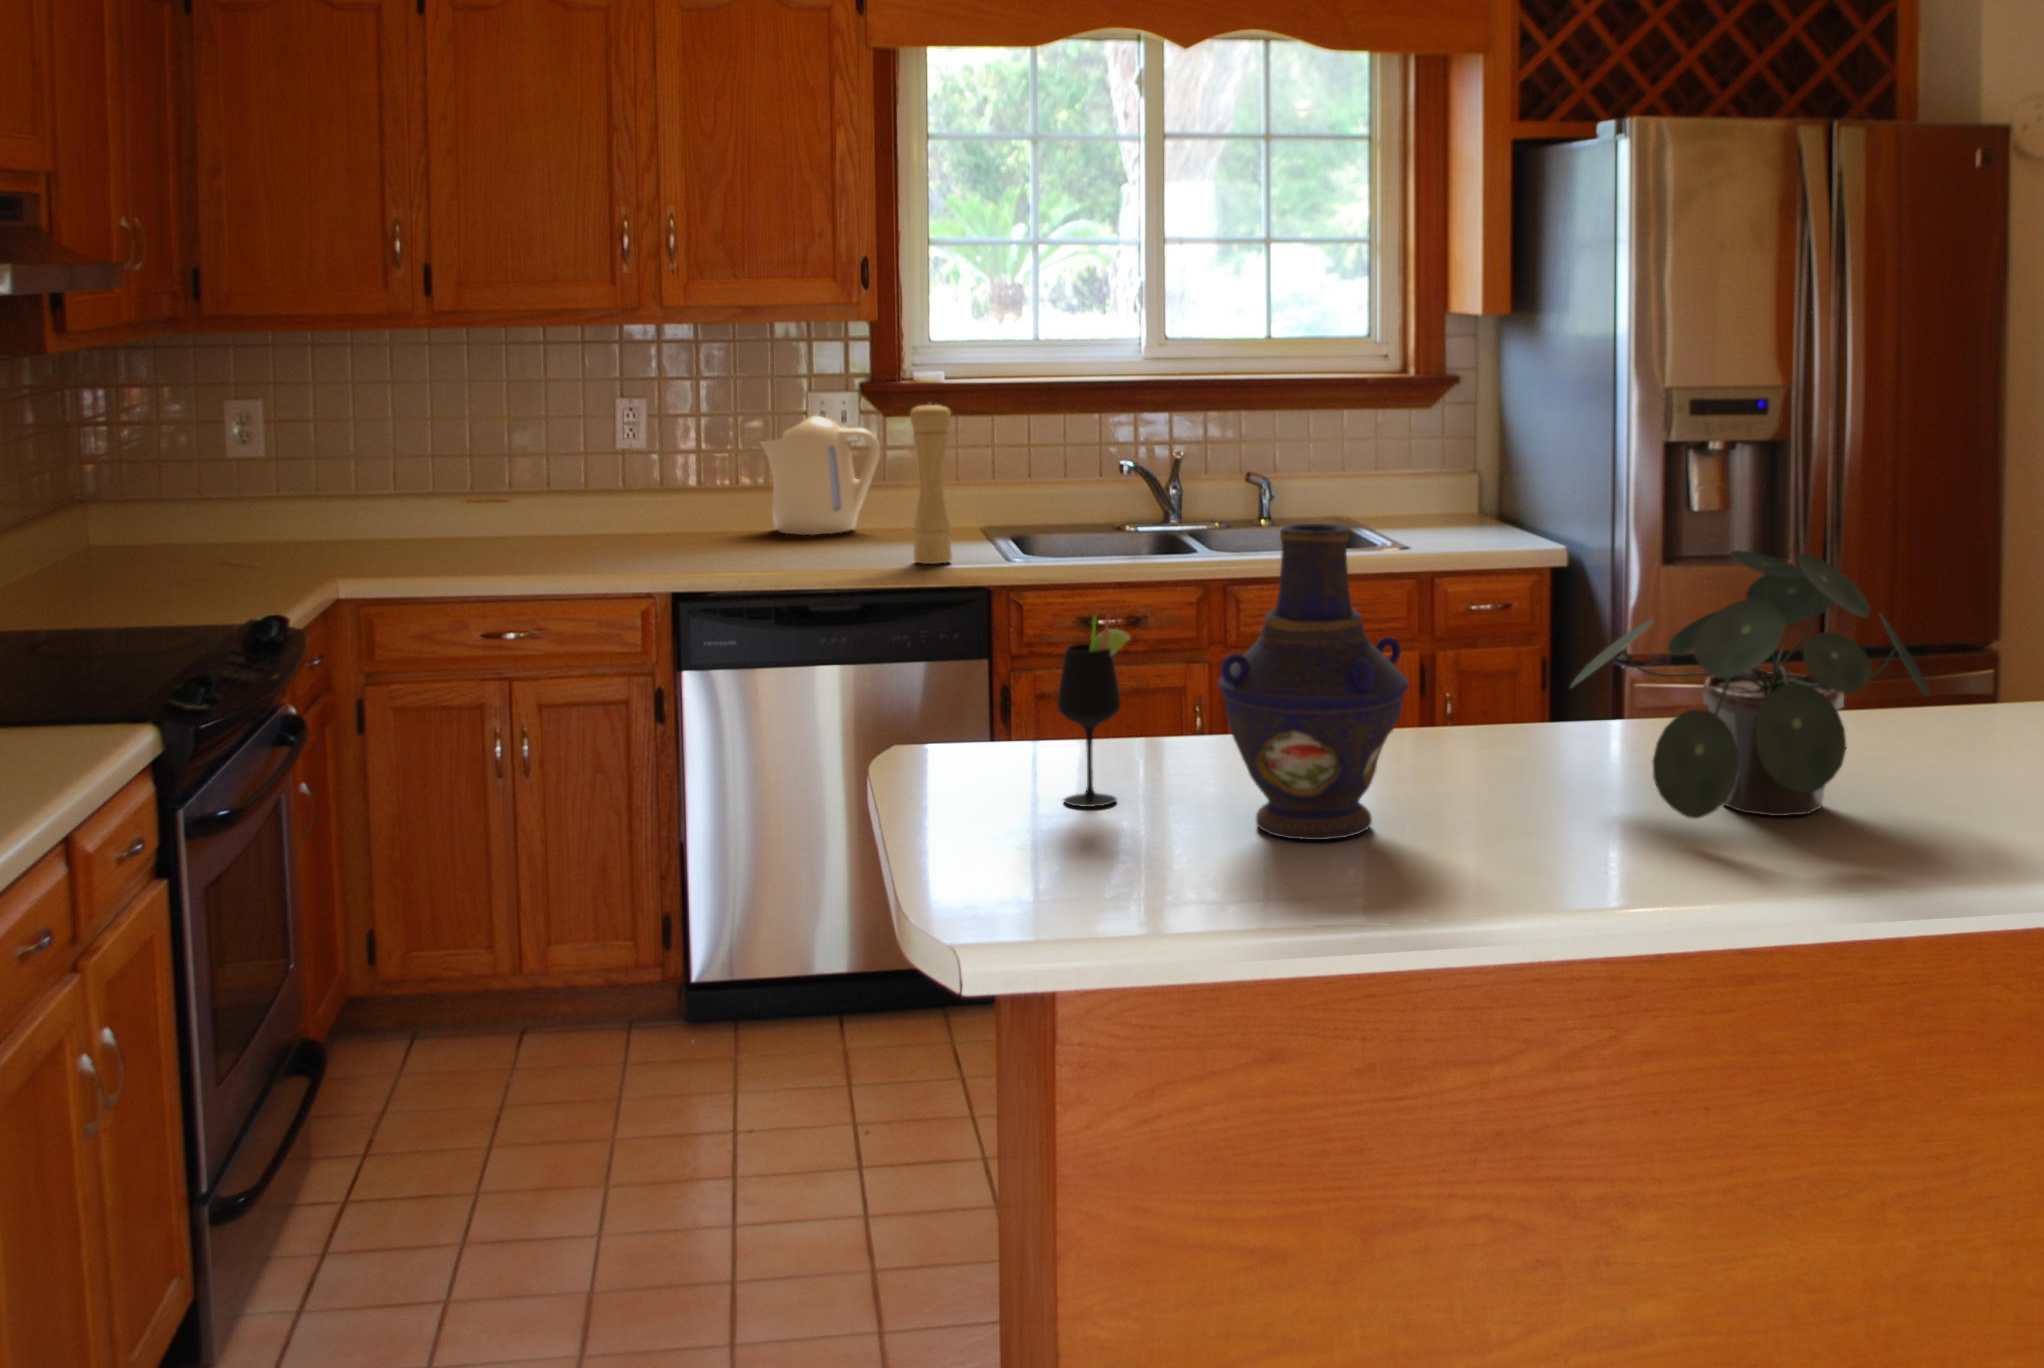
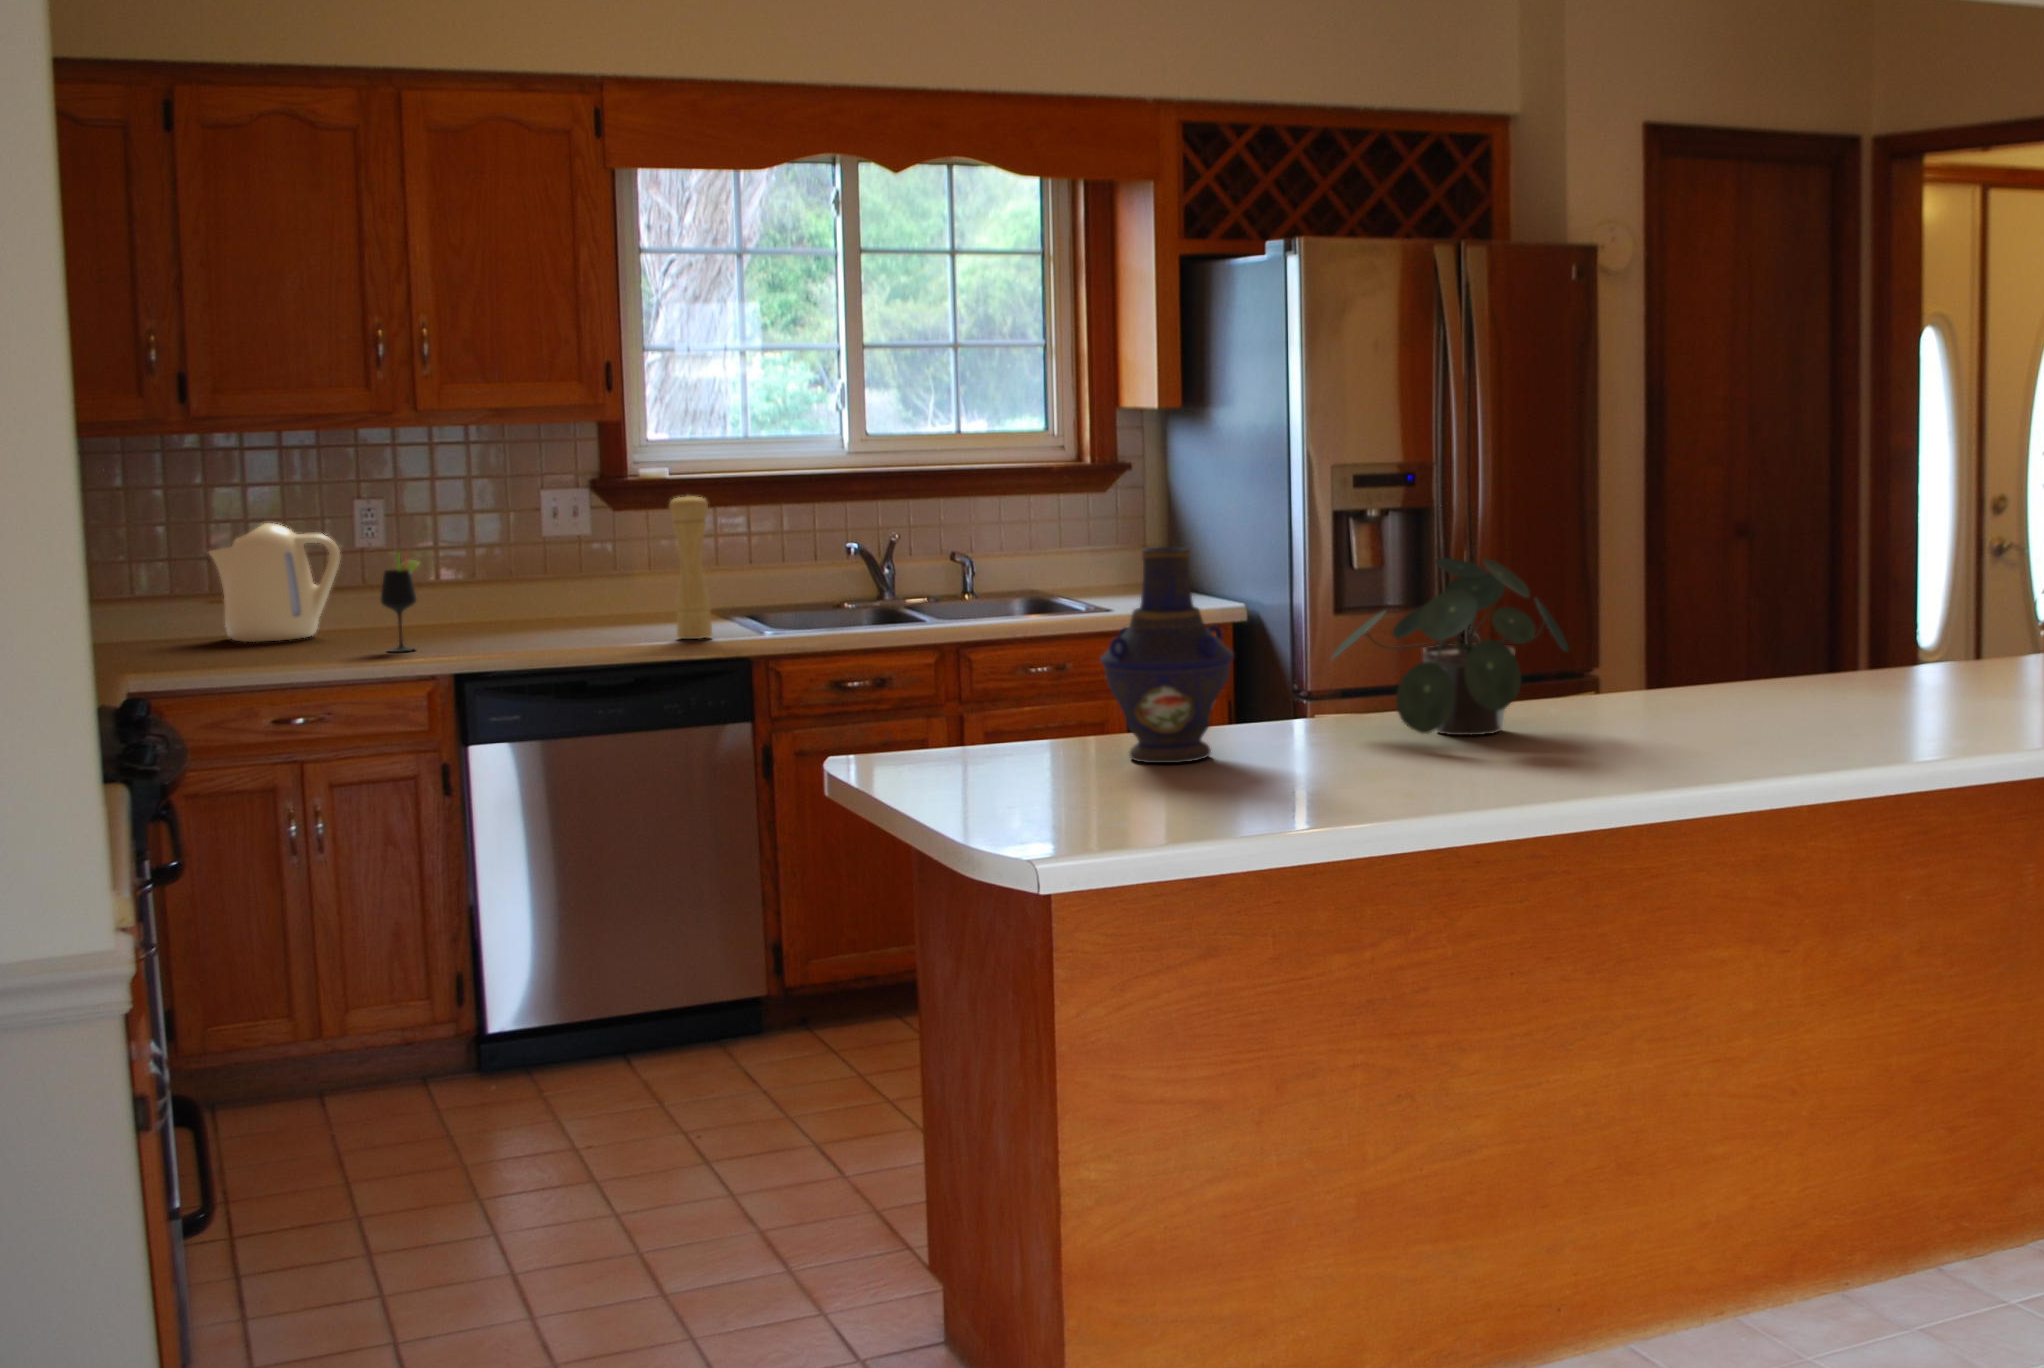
kettle: present [761,416,880,535] -> present [209,523,340,642]
wine glass: present [1057,614,1130,807] -> present [381,559,419,651]

